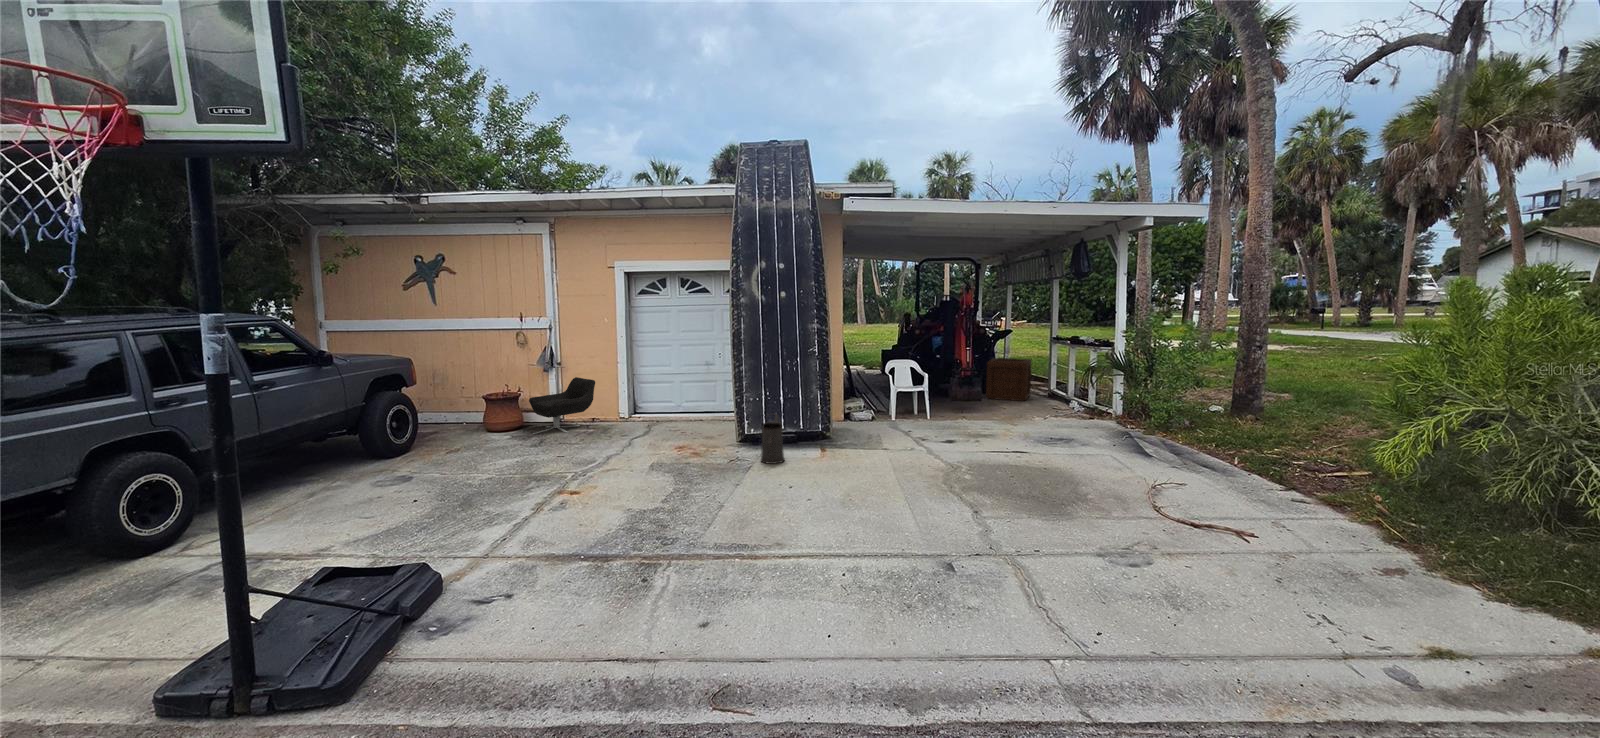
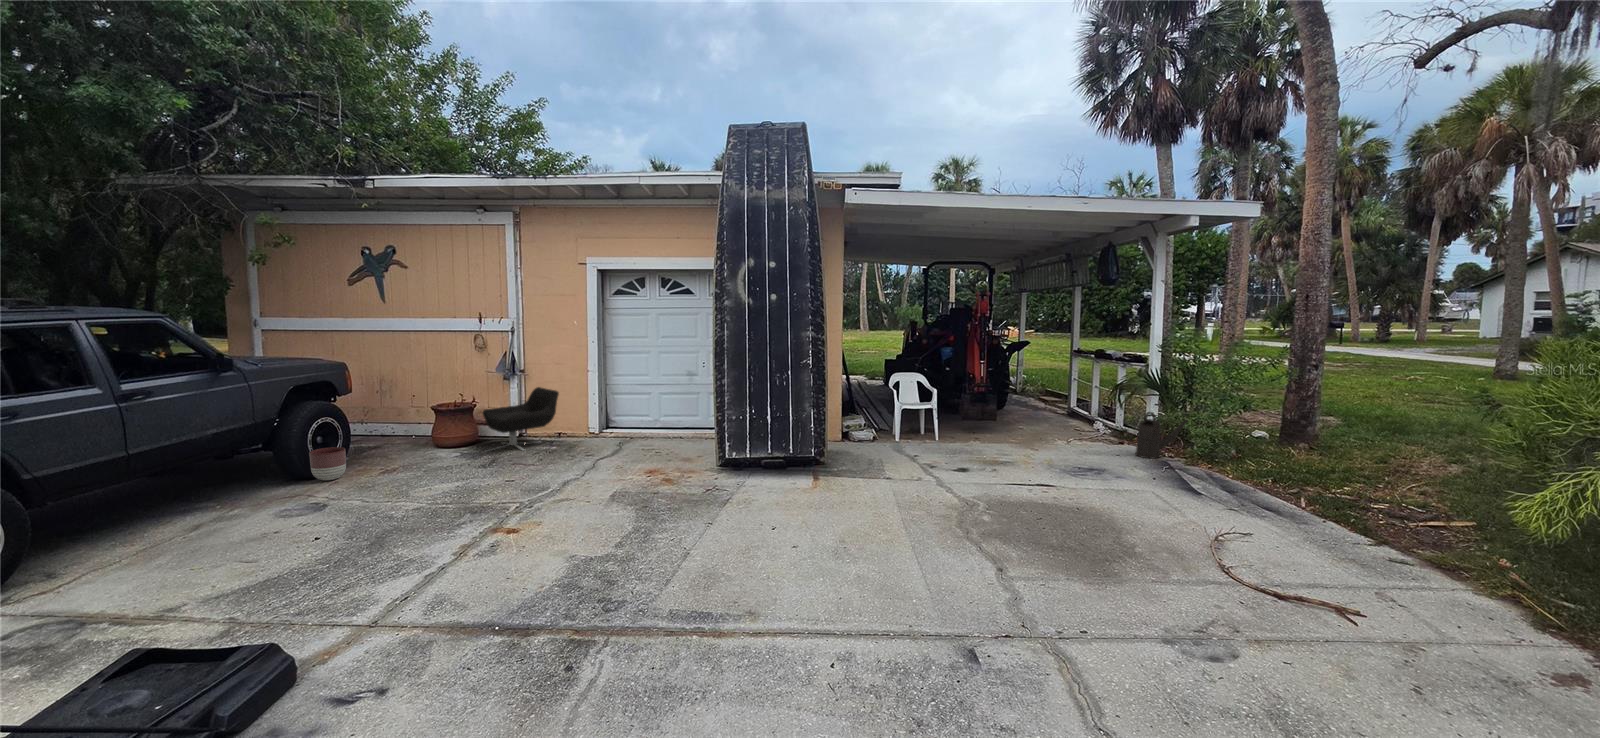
wooden crate: present [986,358,1032,401] -> none [1000,373,1051,422]
watering can: present [761,414,785,464] -> present [1130,412,1188,458]
planter: none [391,430,421,458] -> present [309,447,346,480]

